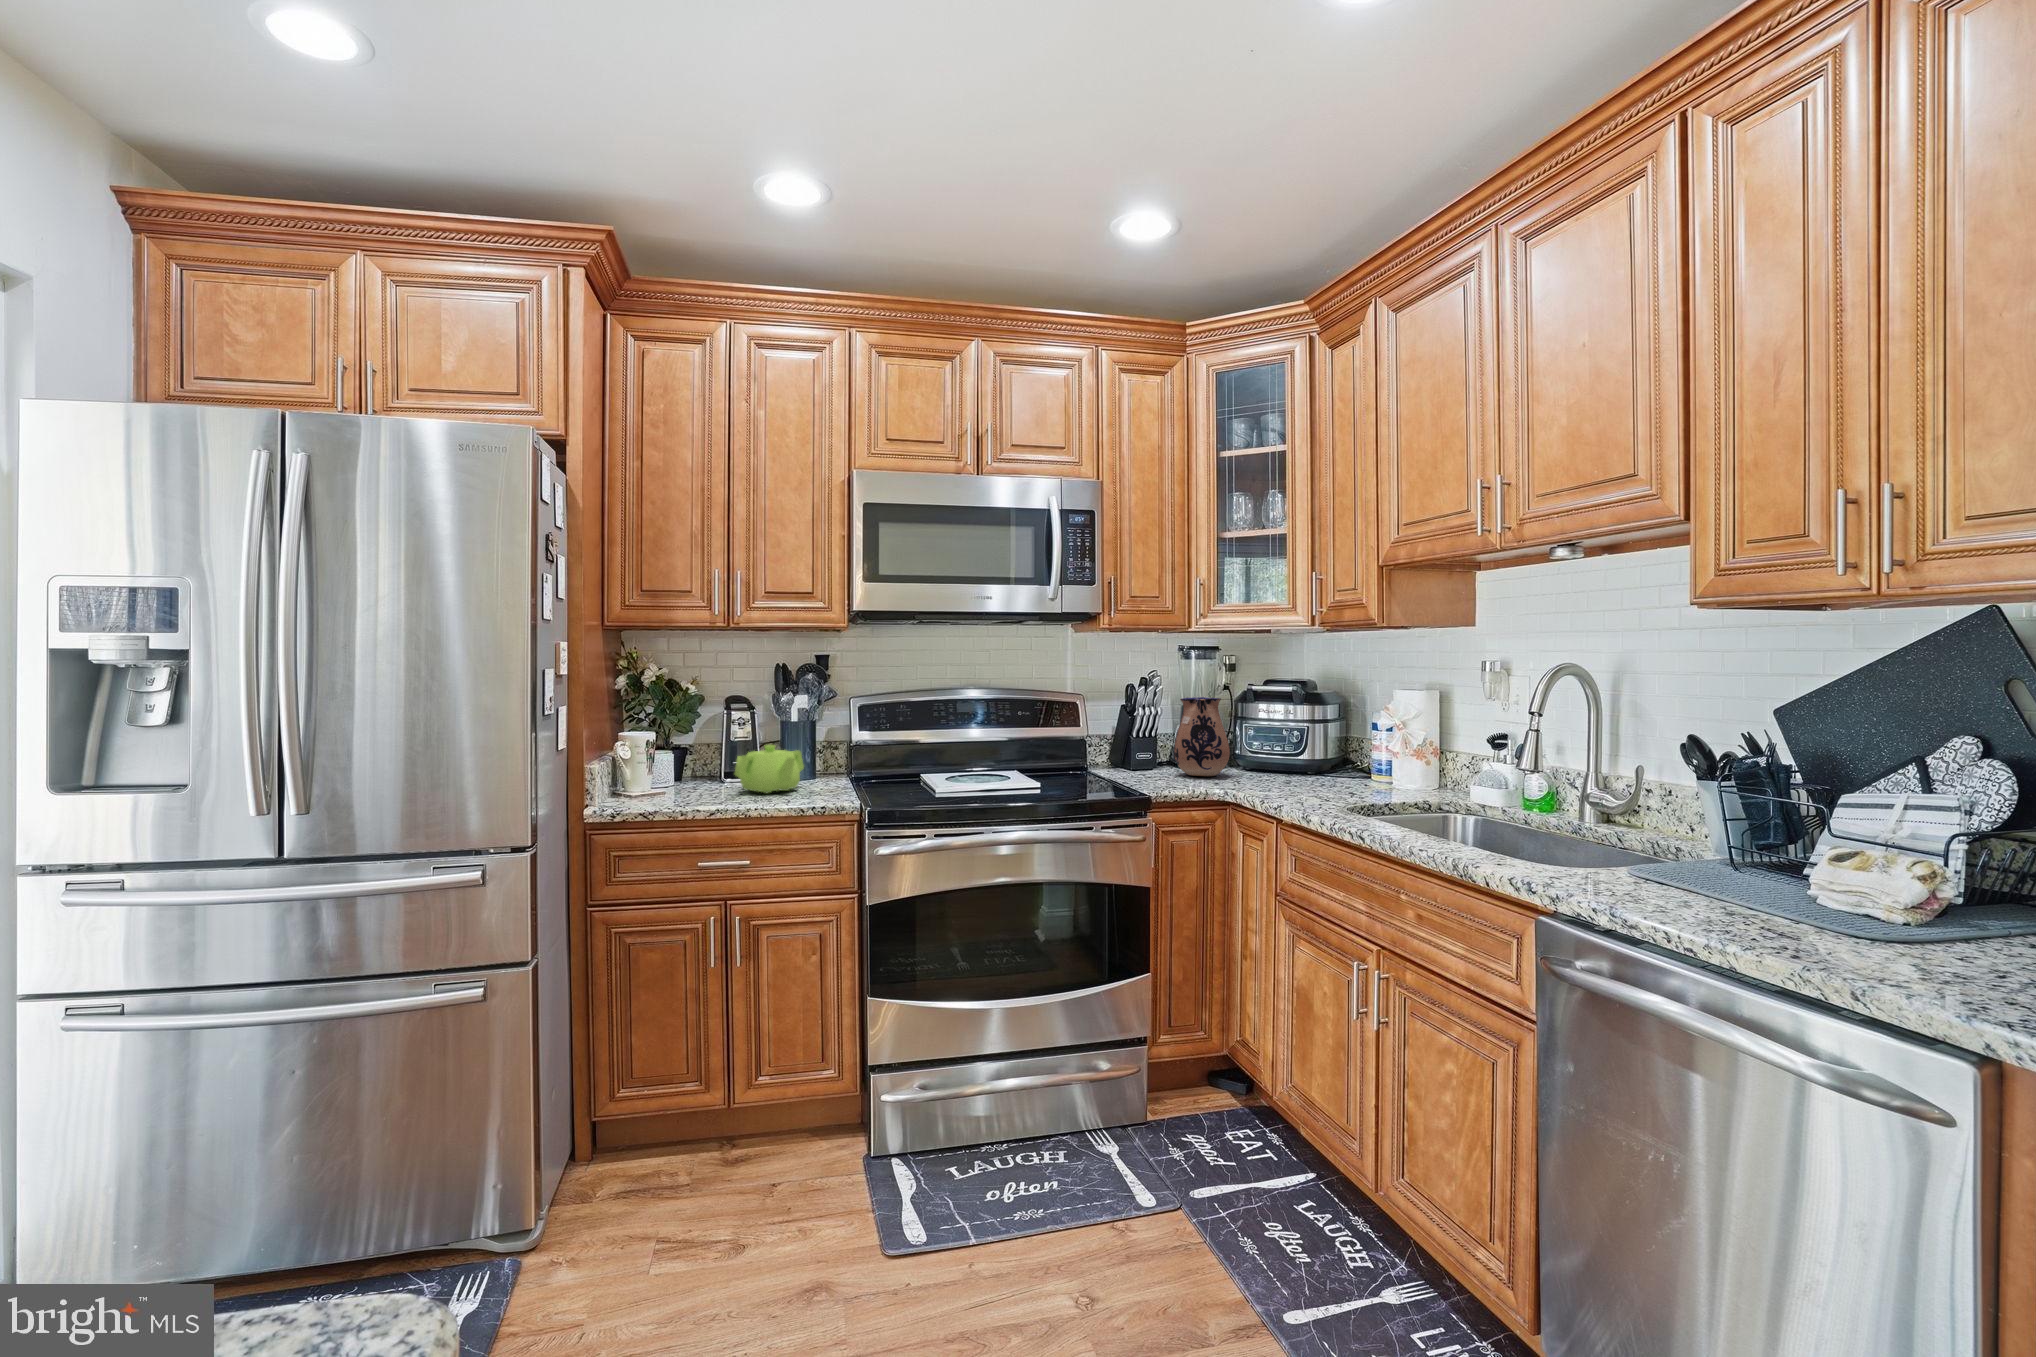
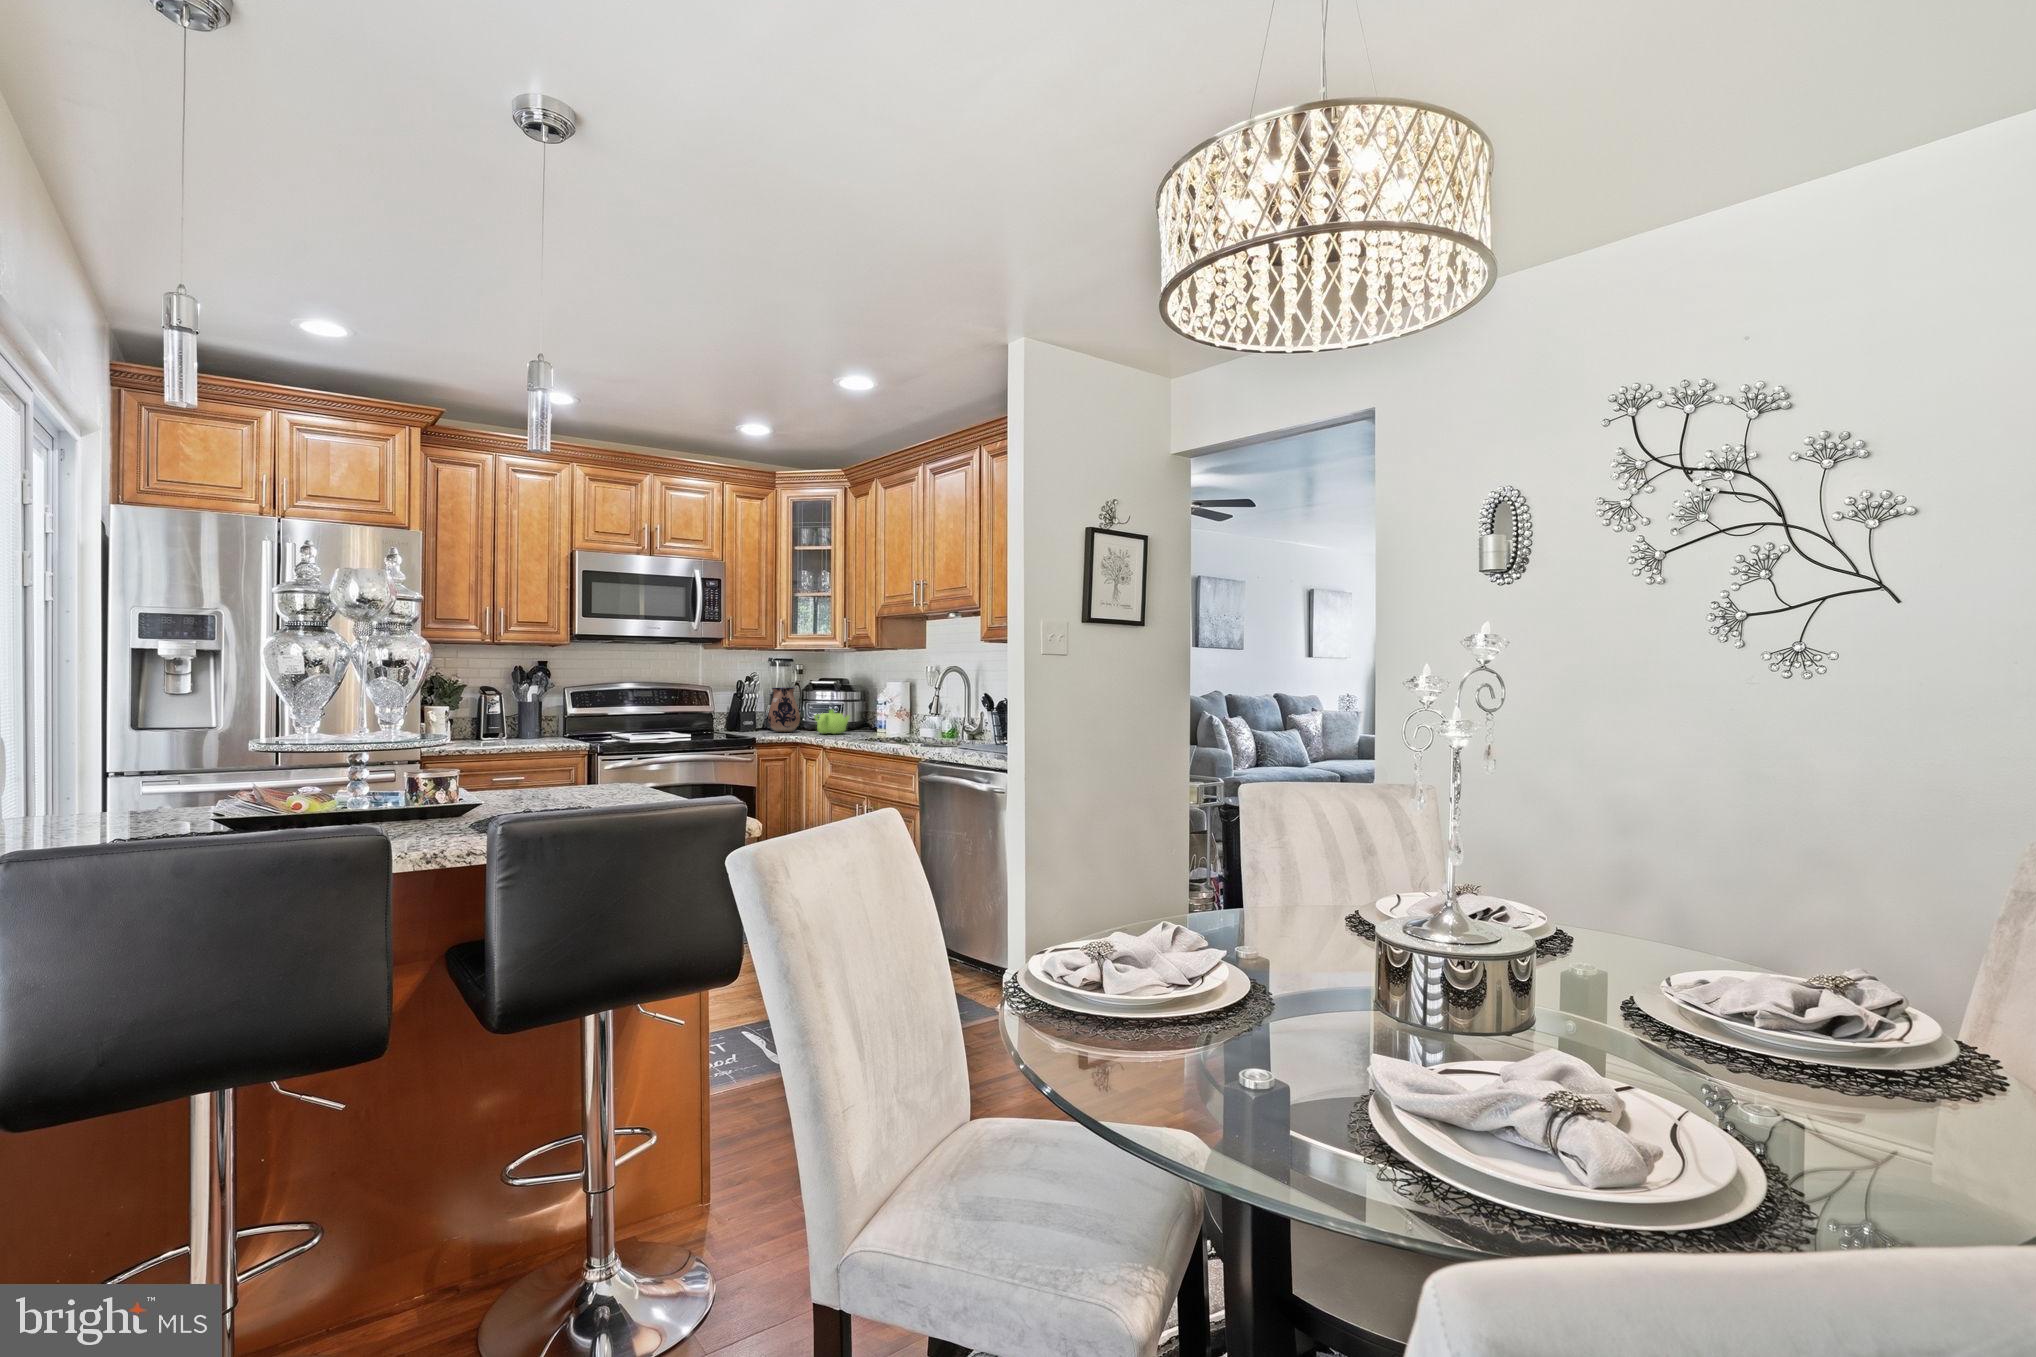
teapot: present [735,745,804,793] -> present [814,710,850,734]

